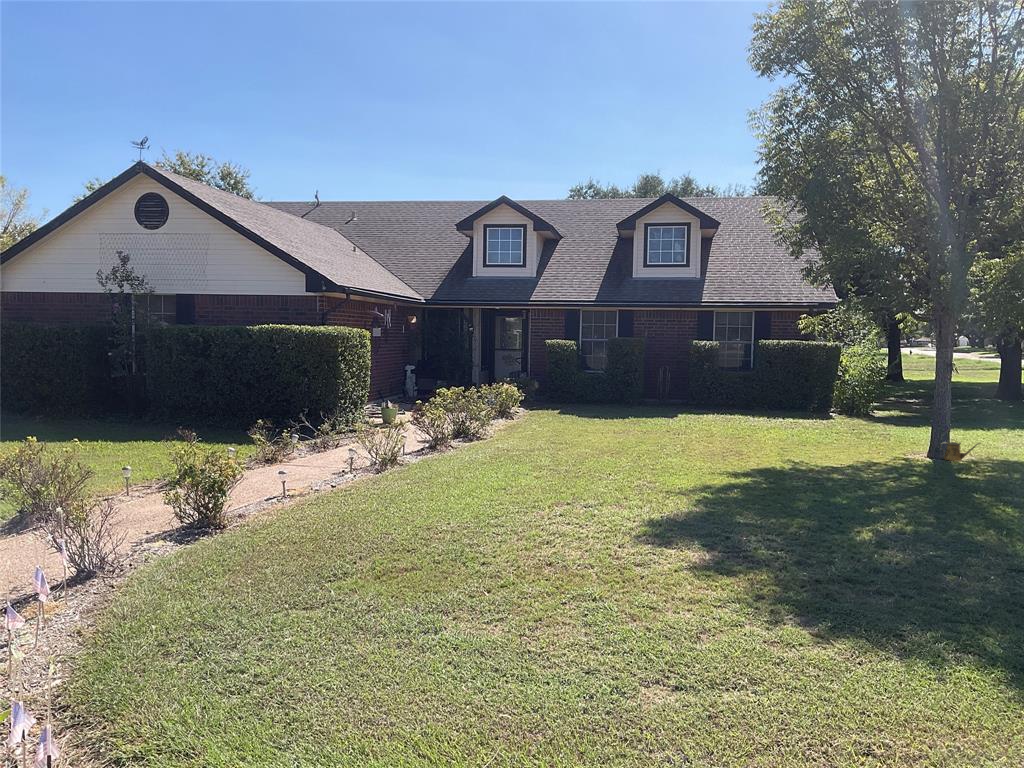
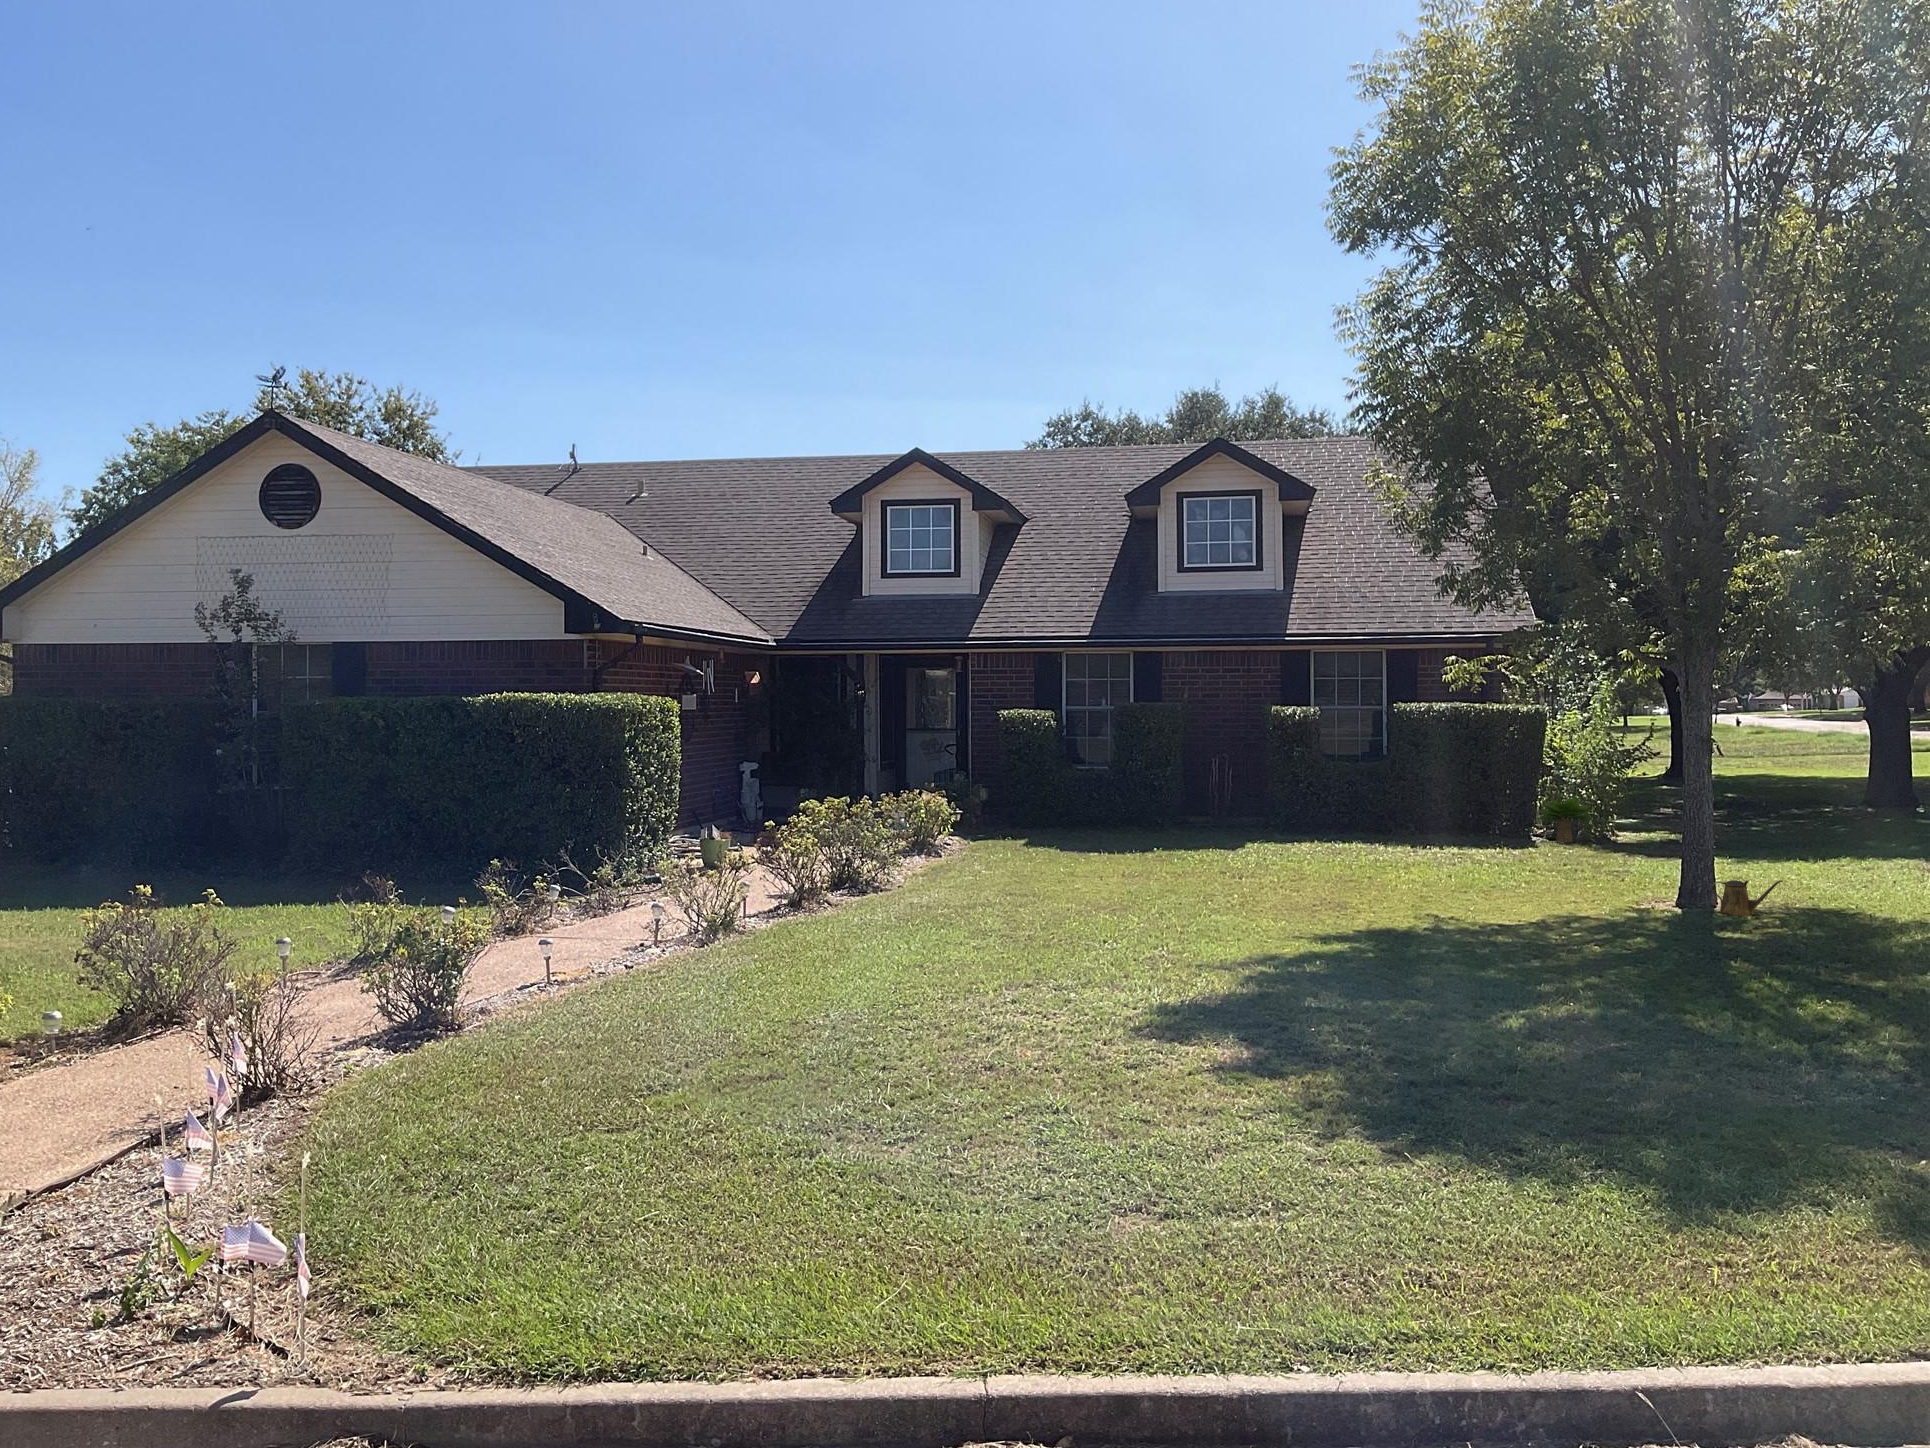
potted plant: none [825,390,858,416] -> present [1537,796,1591,842]

